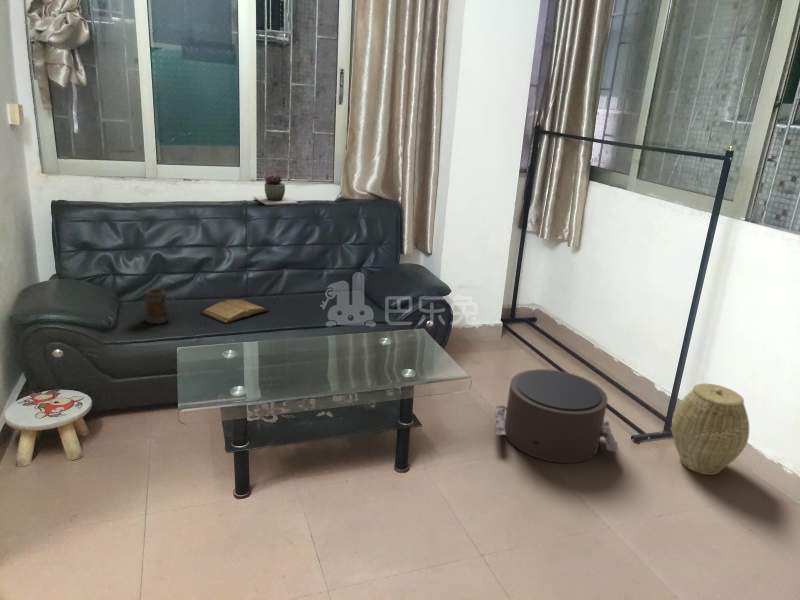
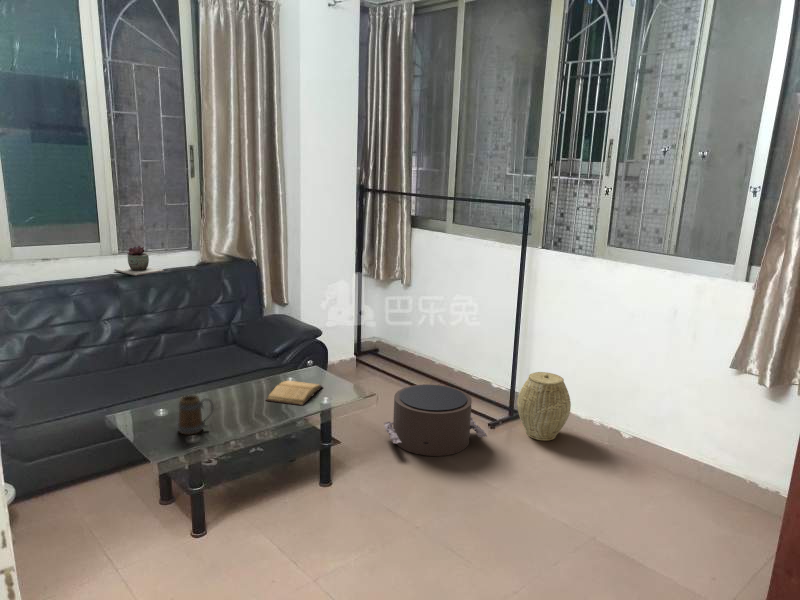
mug: present [145,289,175,324] -> present [178,395,214,435]
book: present [201,300,269,324] -> present [266,381,322,405]

